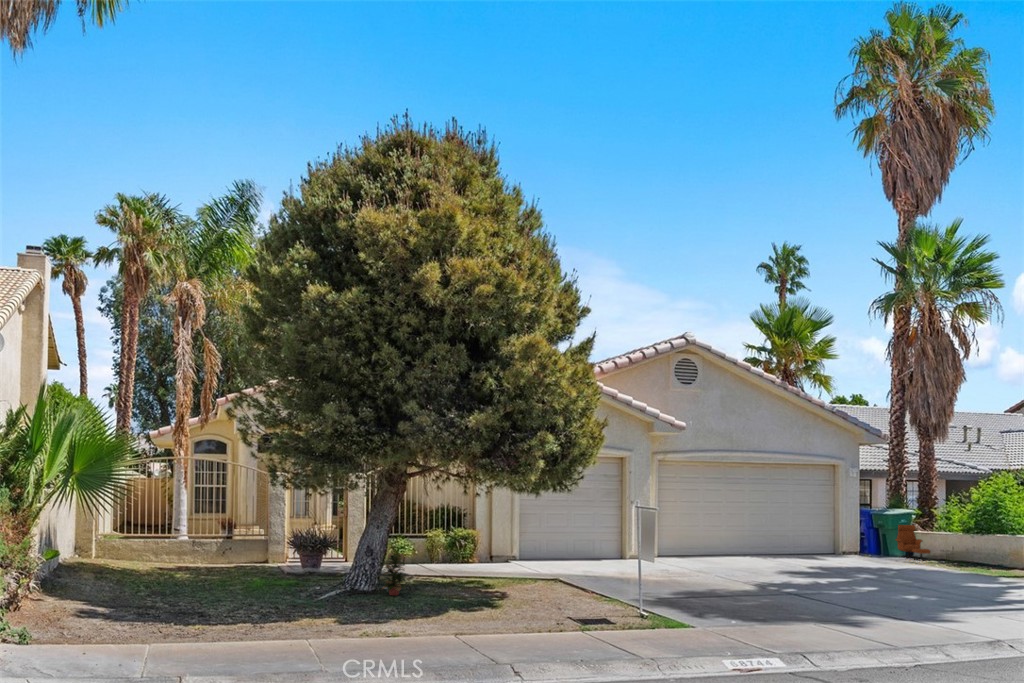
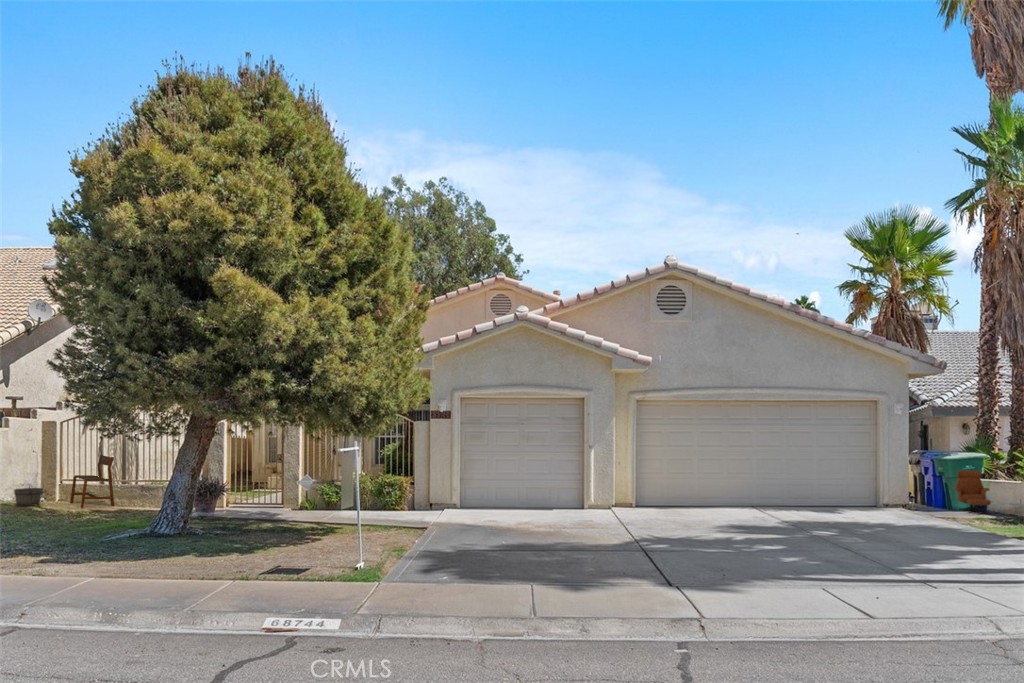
bench: none [100,506,169,567] -> present [70,455,114,508]
wooden bucket: none [43,538,76,566] -> present [14,485,43,506]
decorative plant: present [381,553,406,595] -> none [186,497,217,538]

